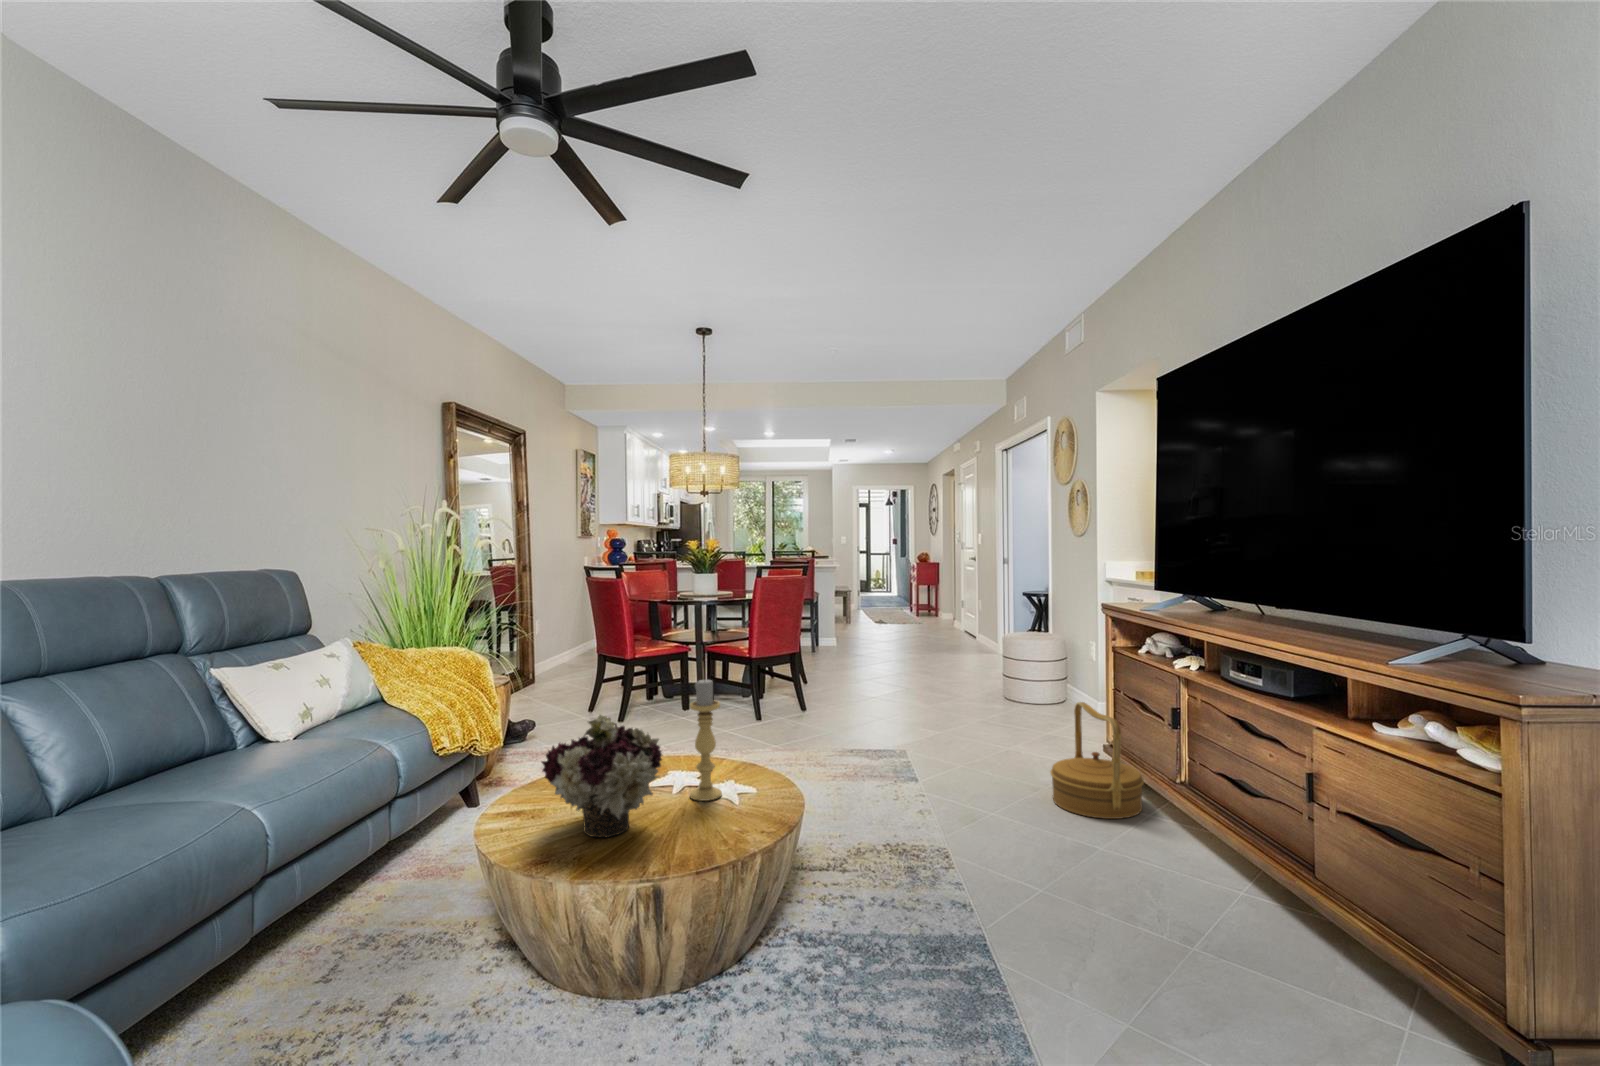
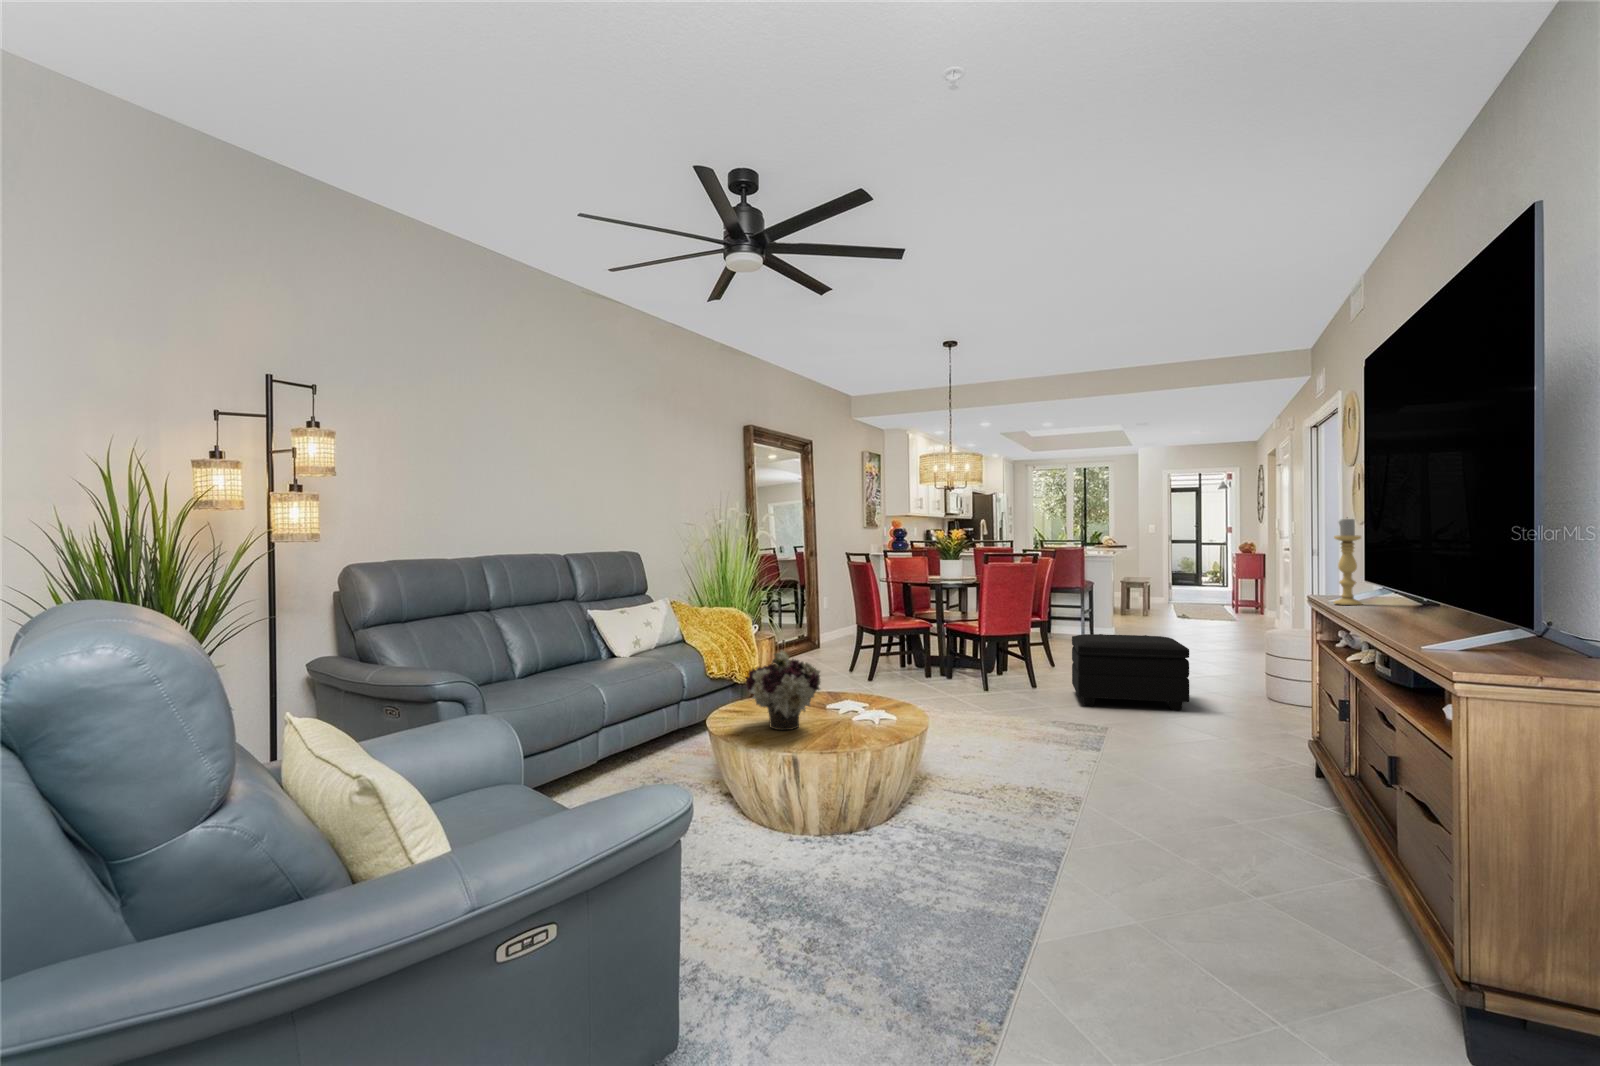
footstool: none [843,645,963,725] -> present [1072,634,1189,710]
candle holder: present [690,679,722,801] -> present [1333,519,1362,605]
woven basket: present [1050,702,1144,819] -> none [1215,692,1313,803]

